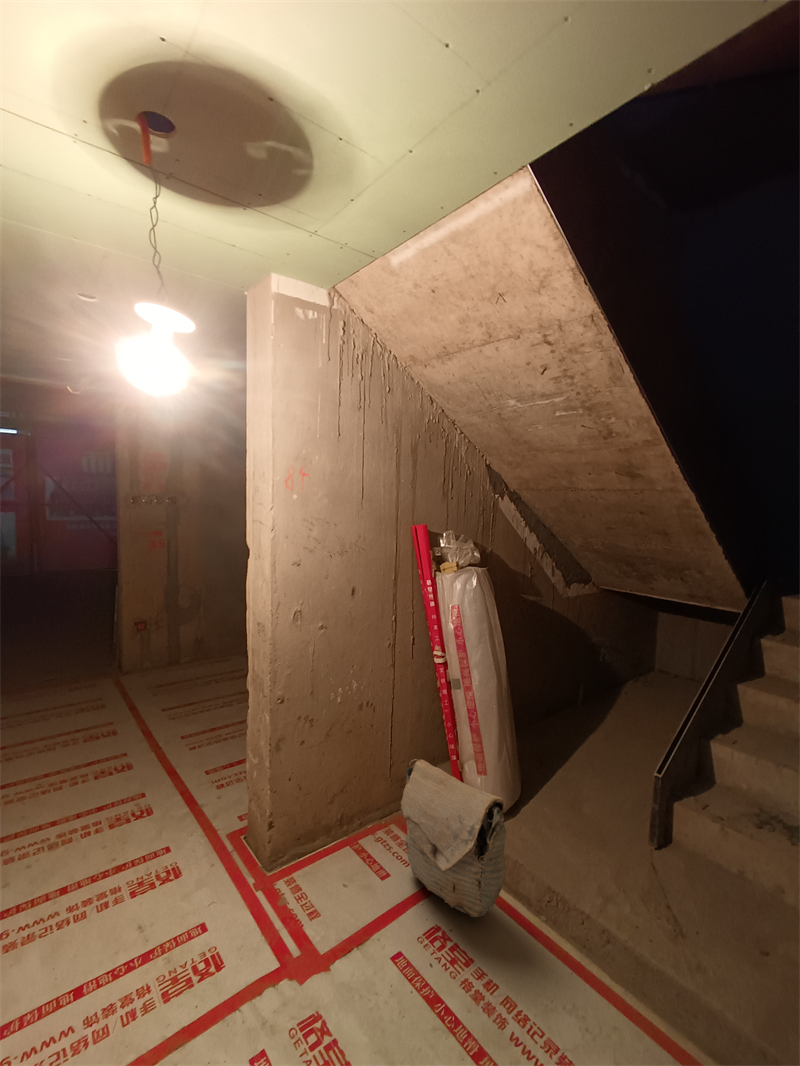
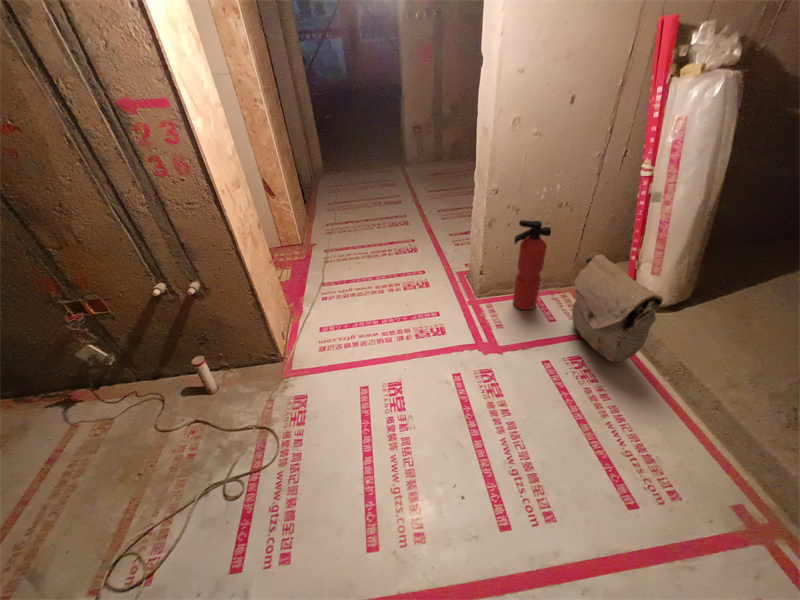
fire extinguisher: none [315,730,359,872] -> present [513,220,551,310]

